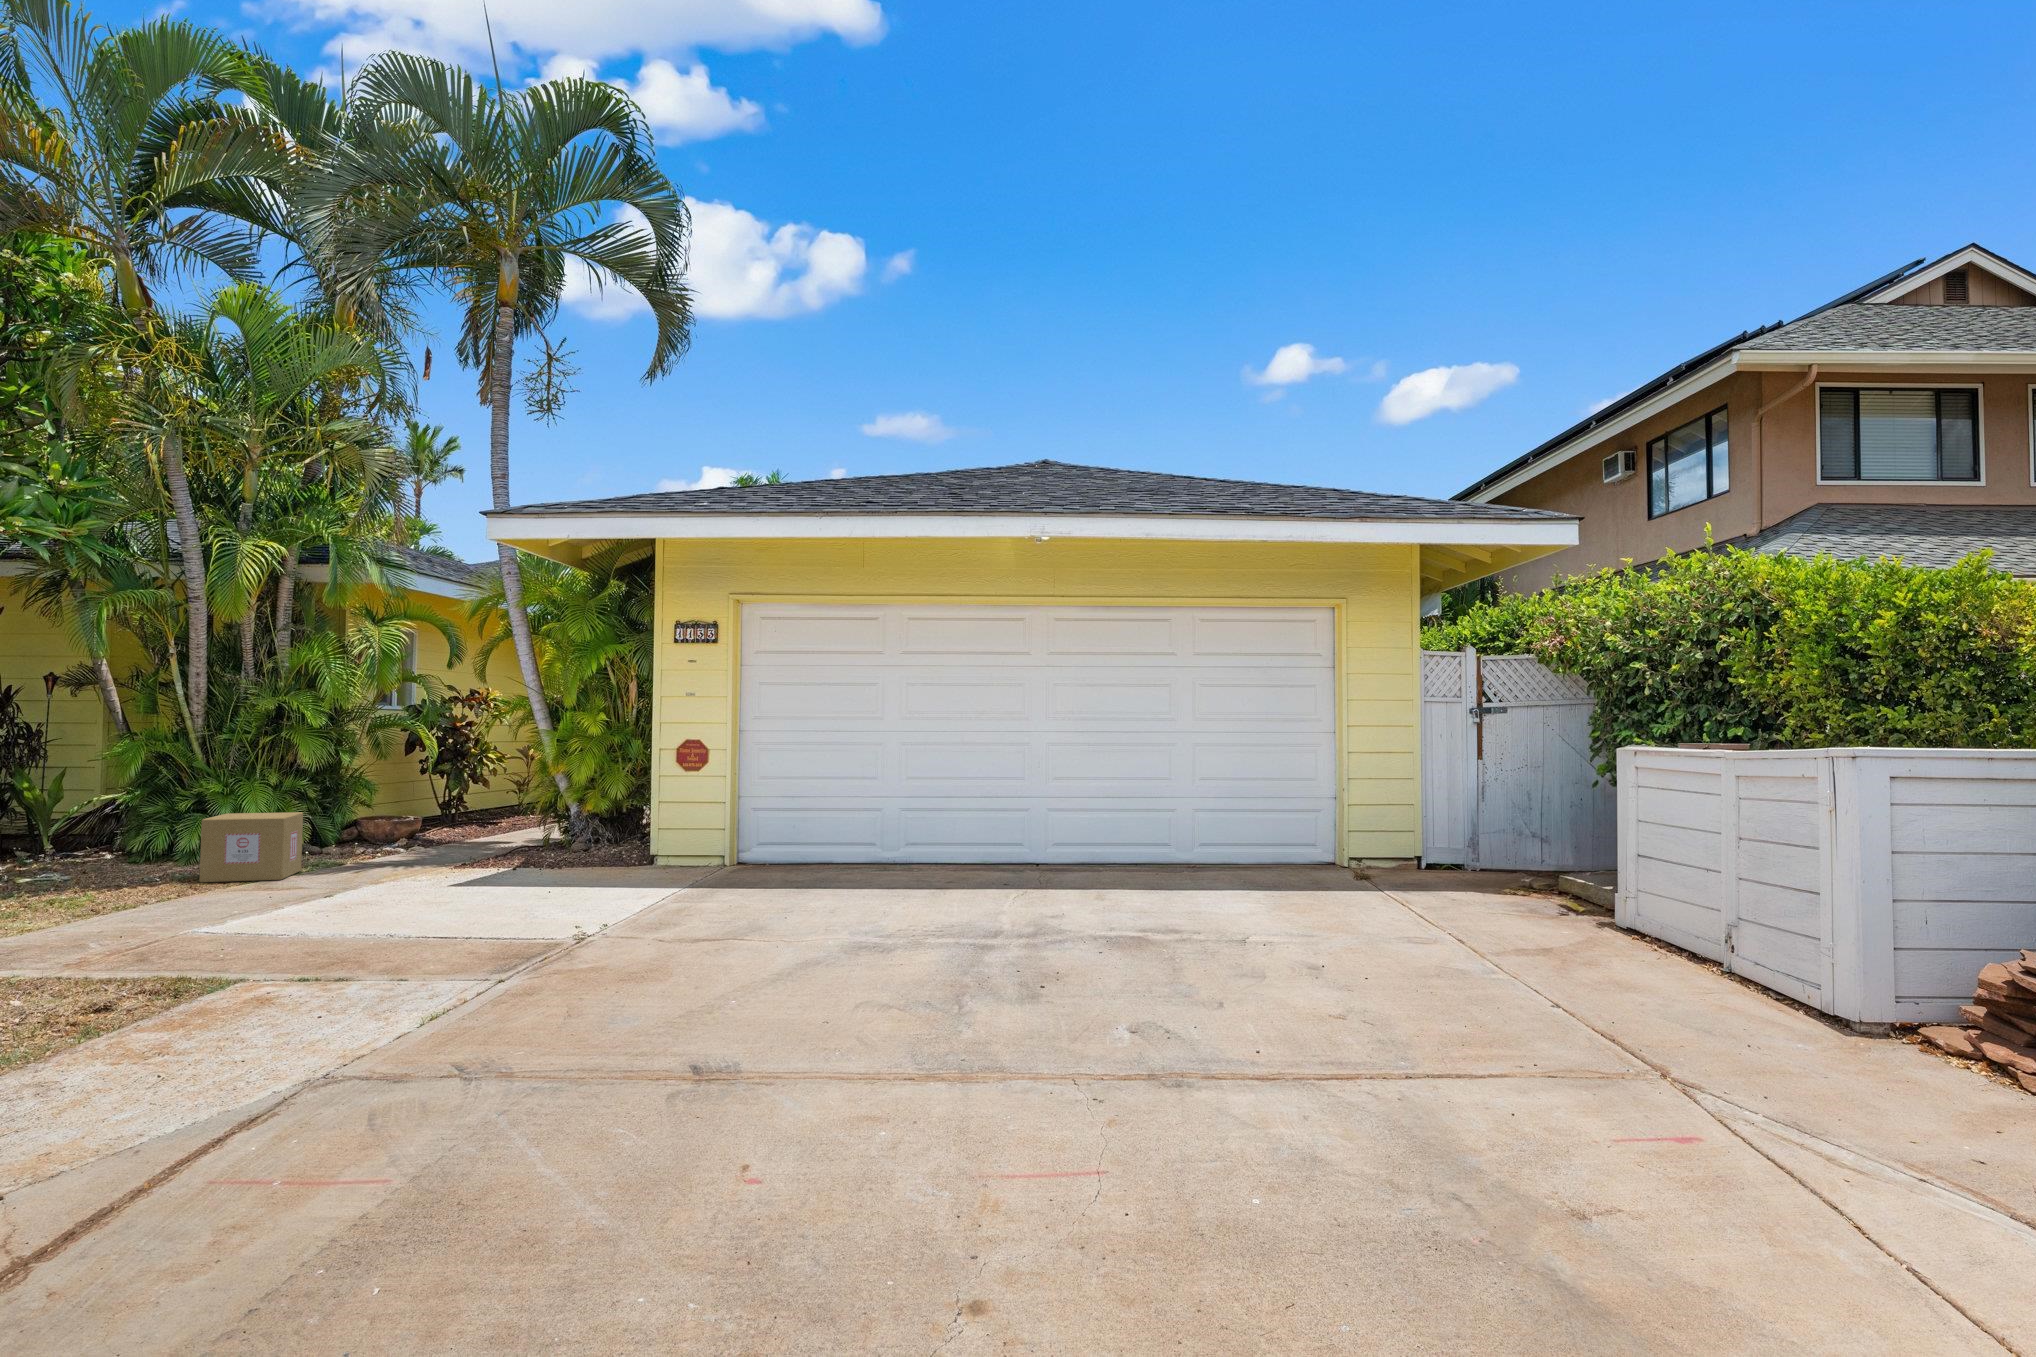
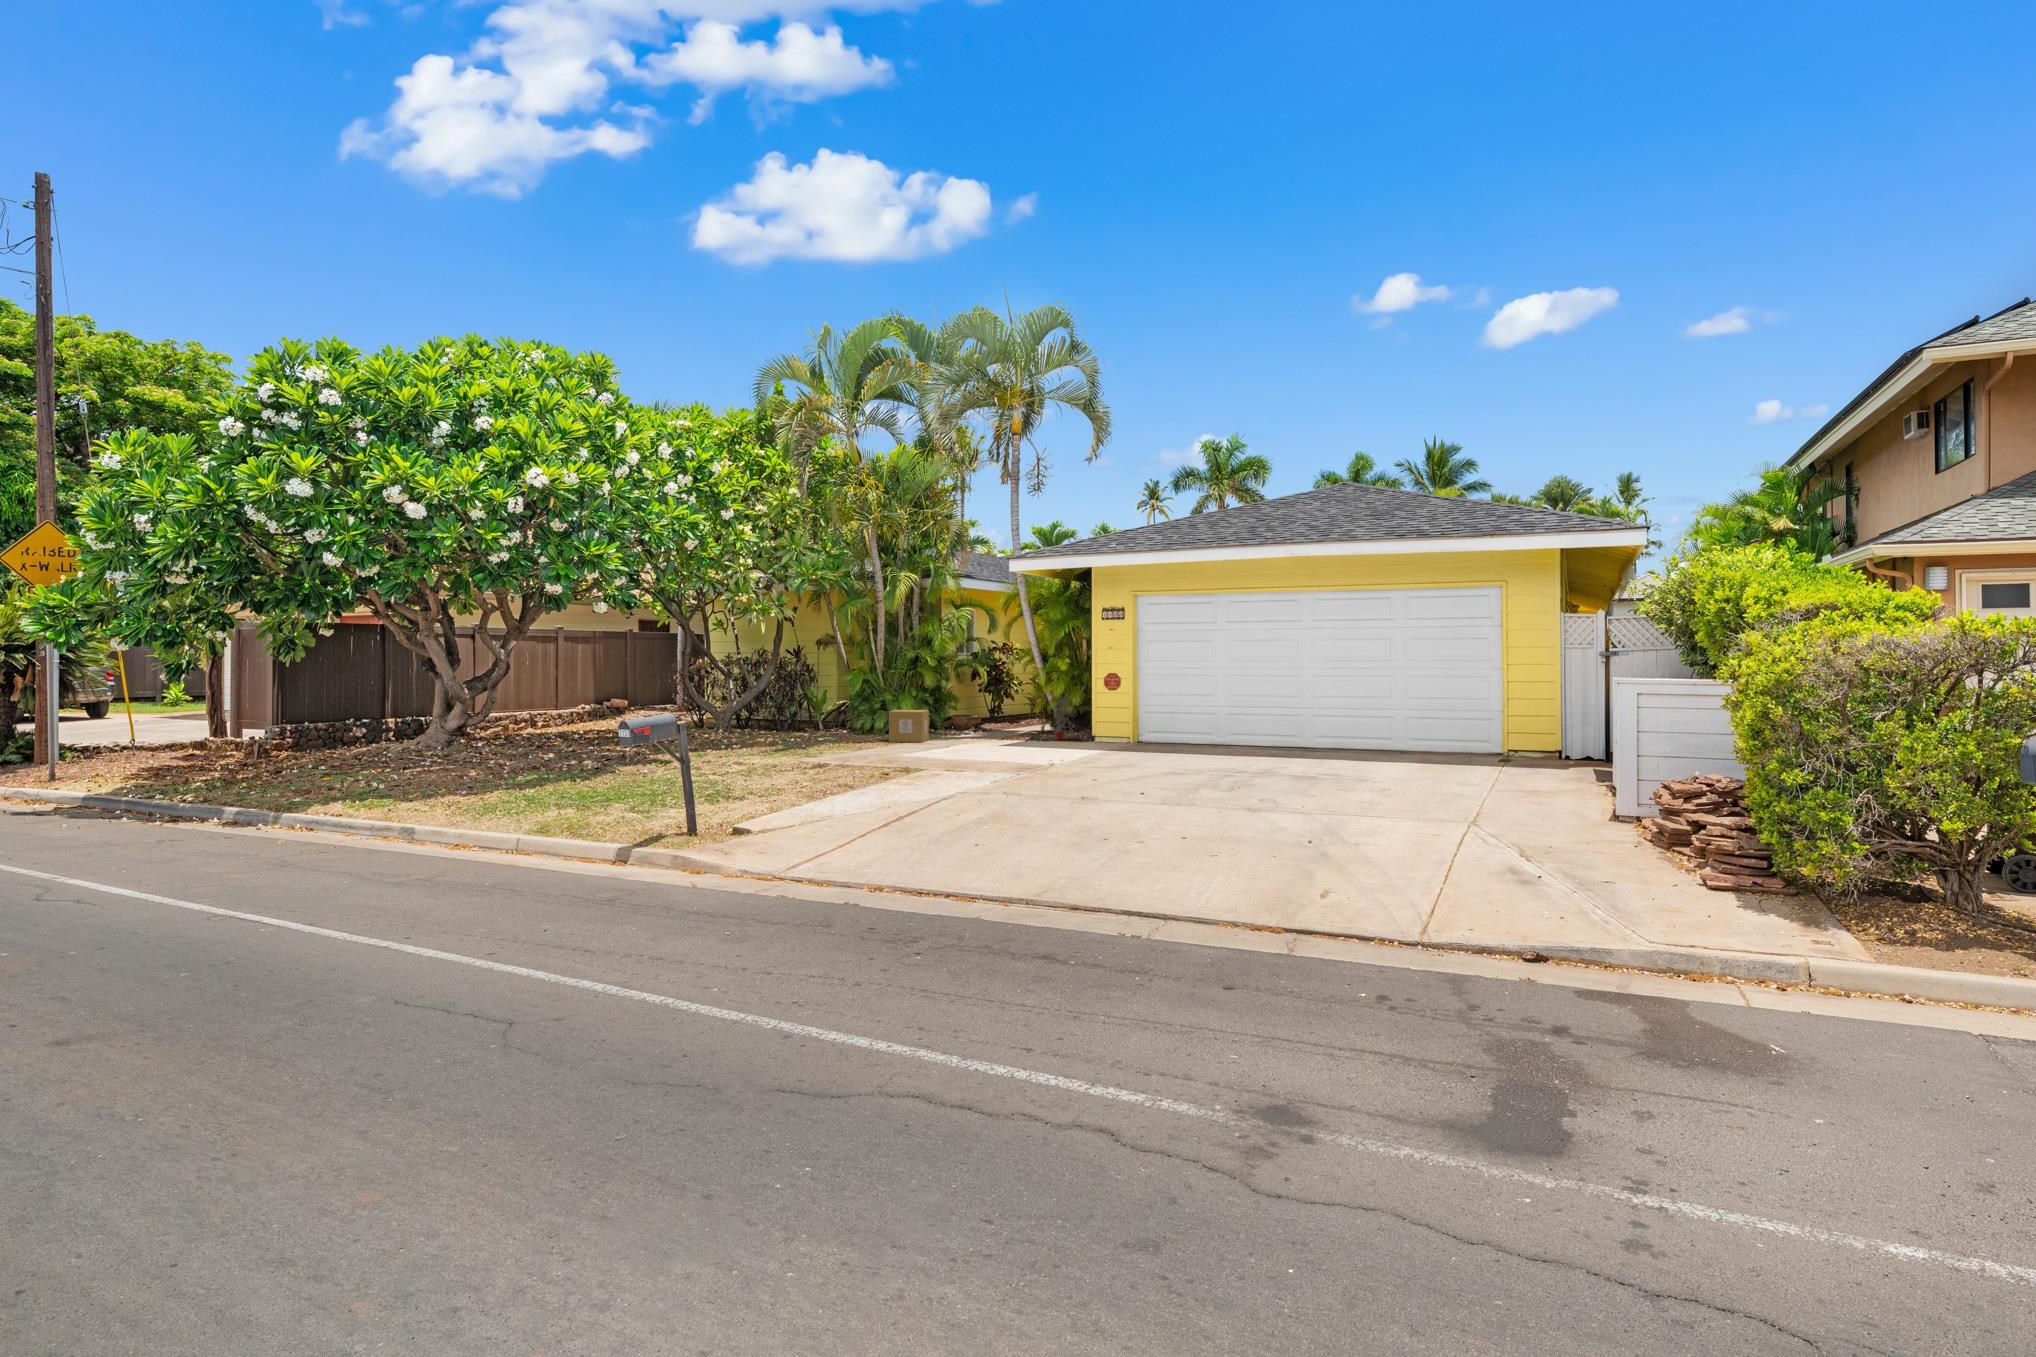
potted tree: none [566,772,615,858] -> present [1053,692,1076,740]

